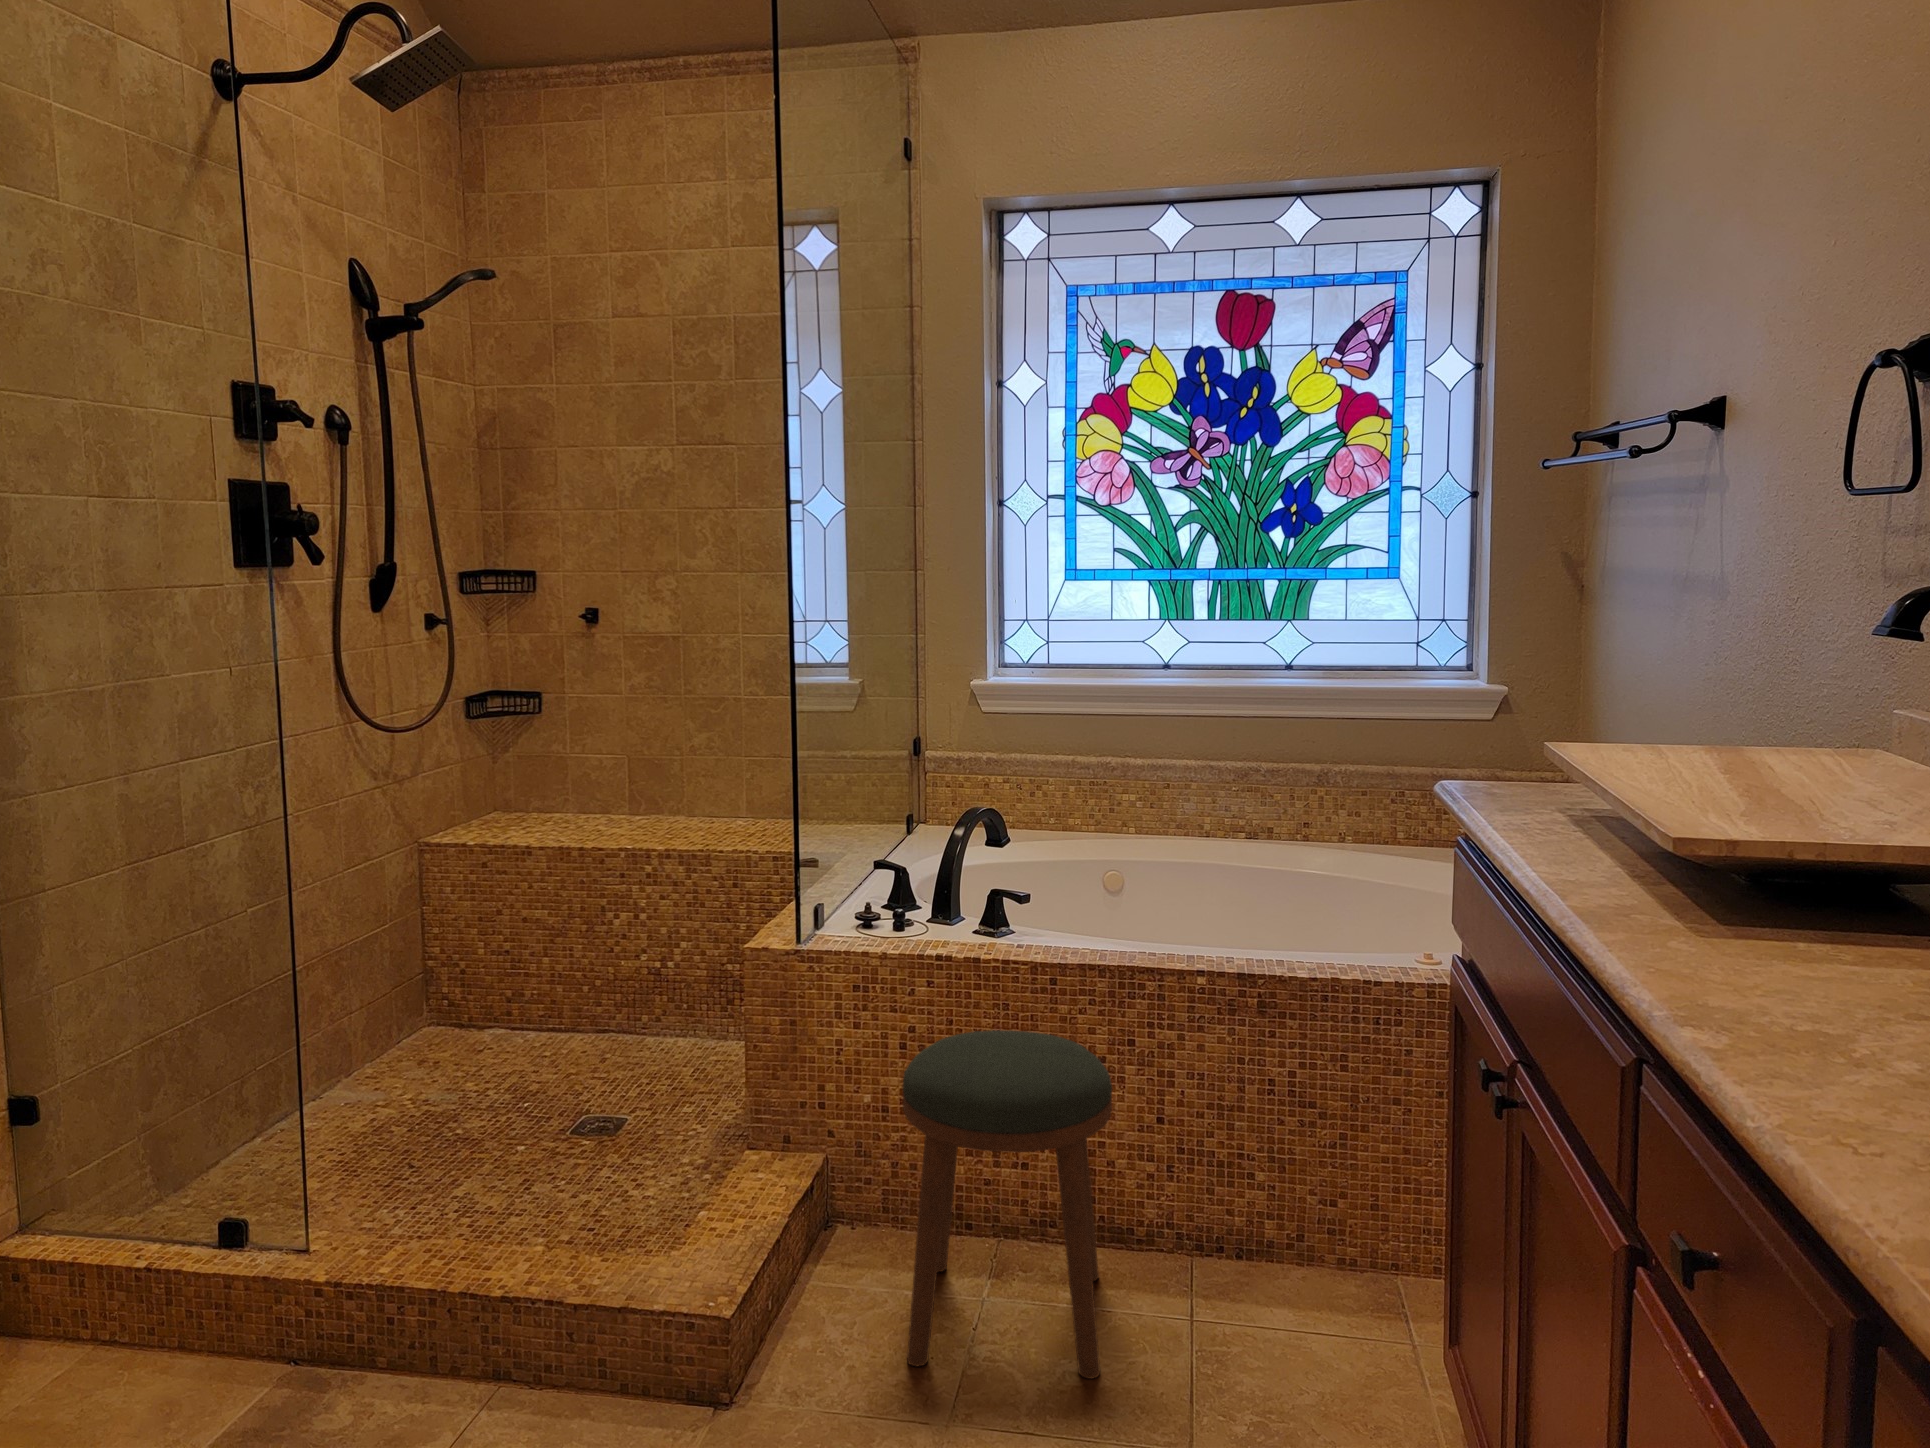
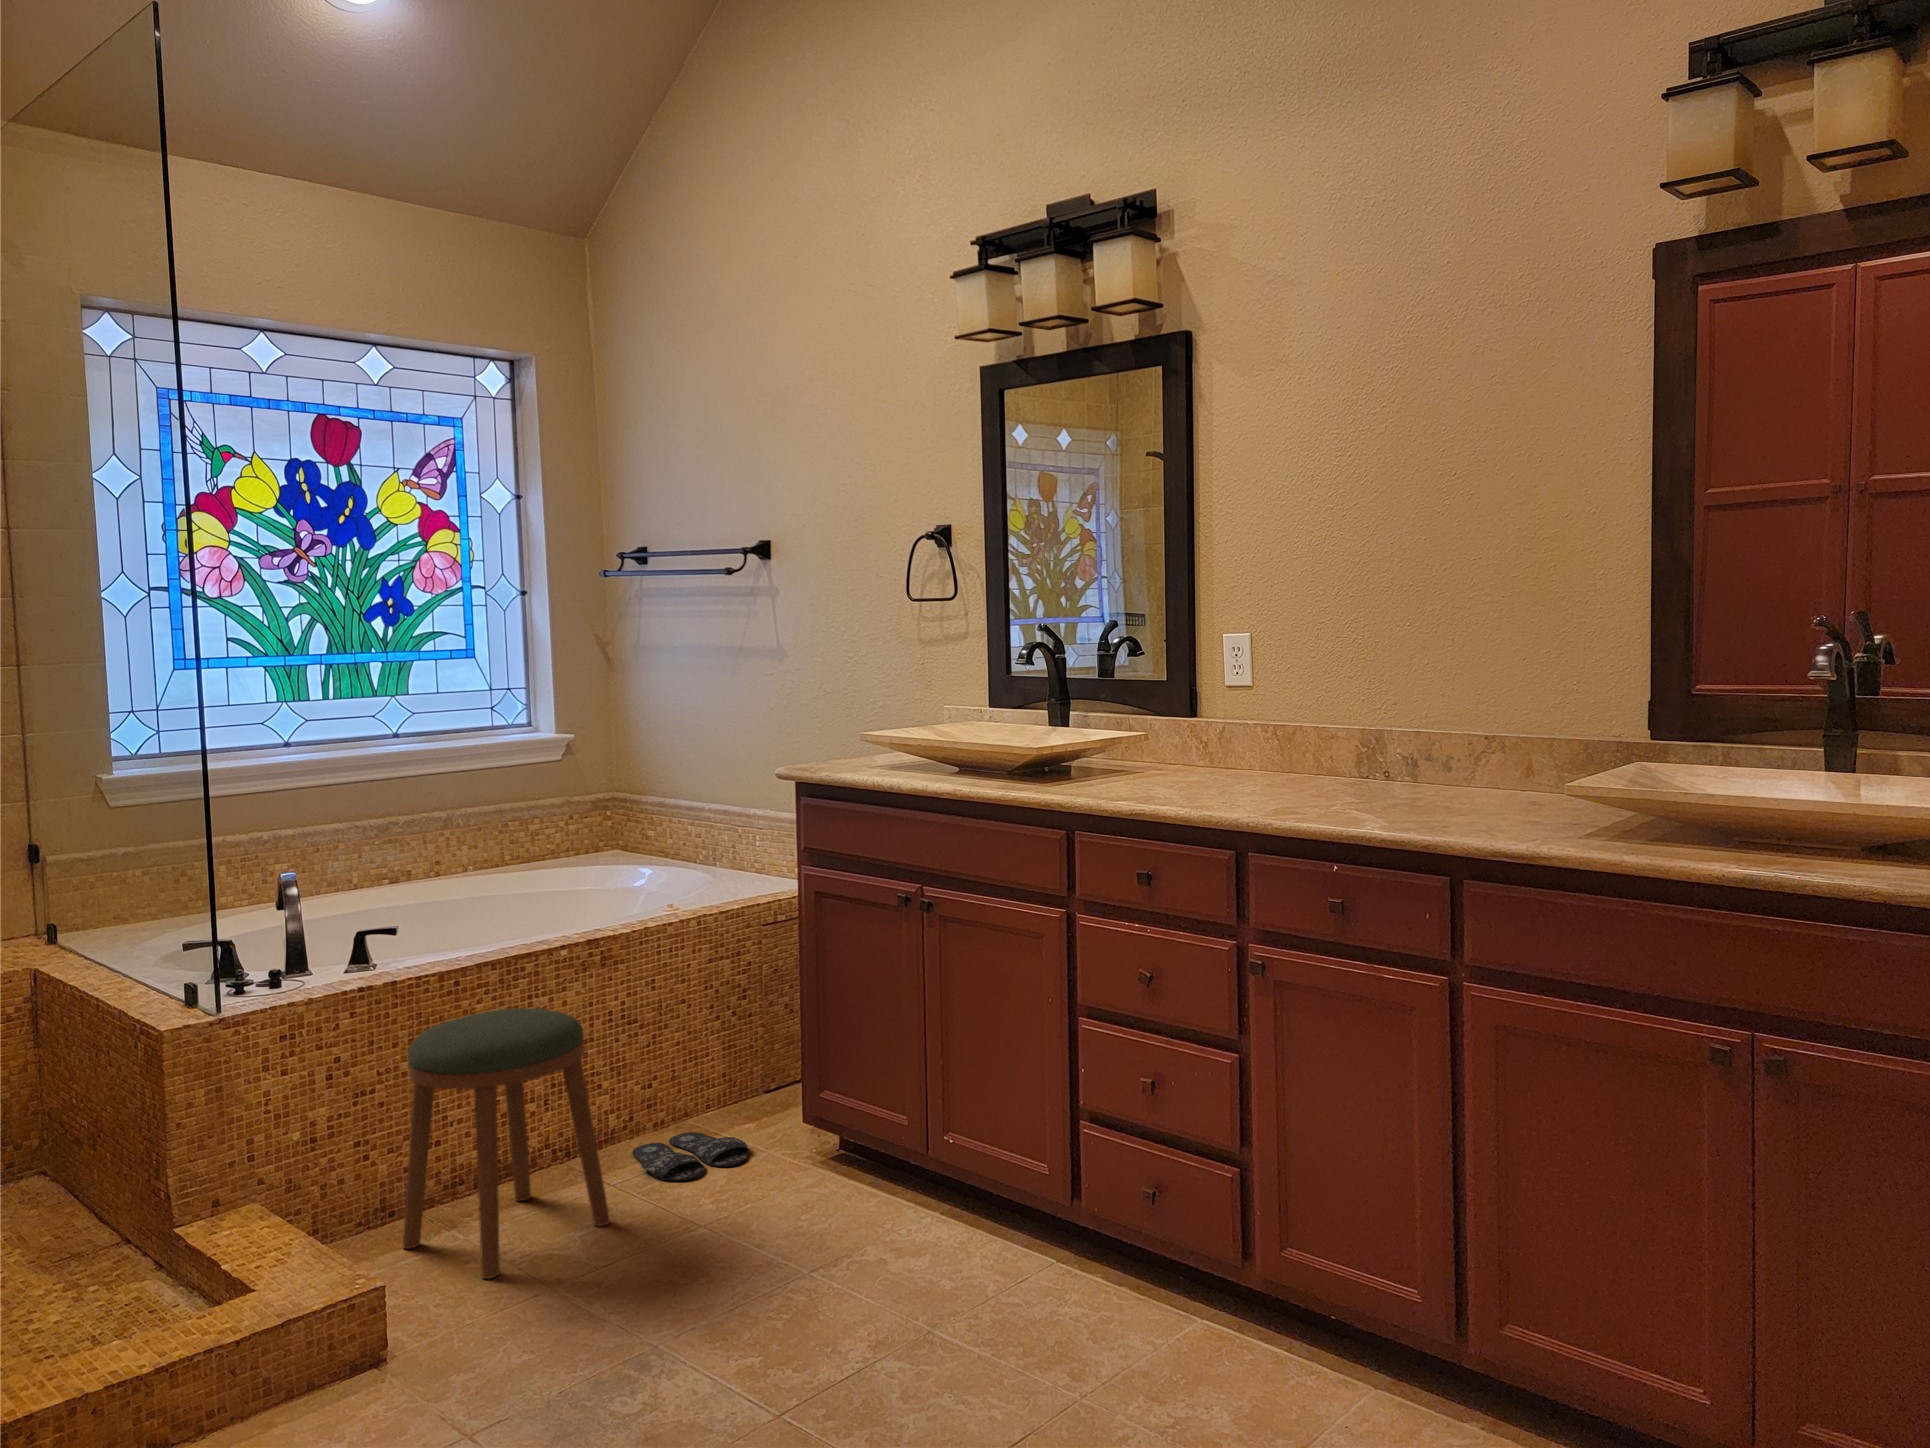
slippers: none [1227,1284,1390,1401] -> present [632,1132,749,1181]

